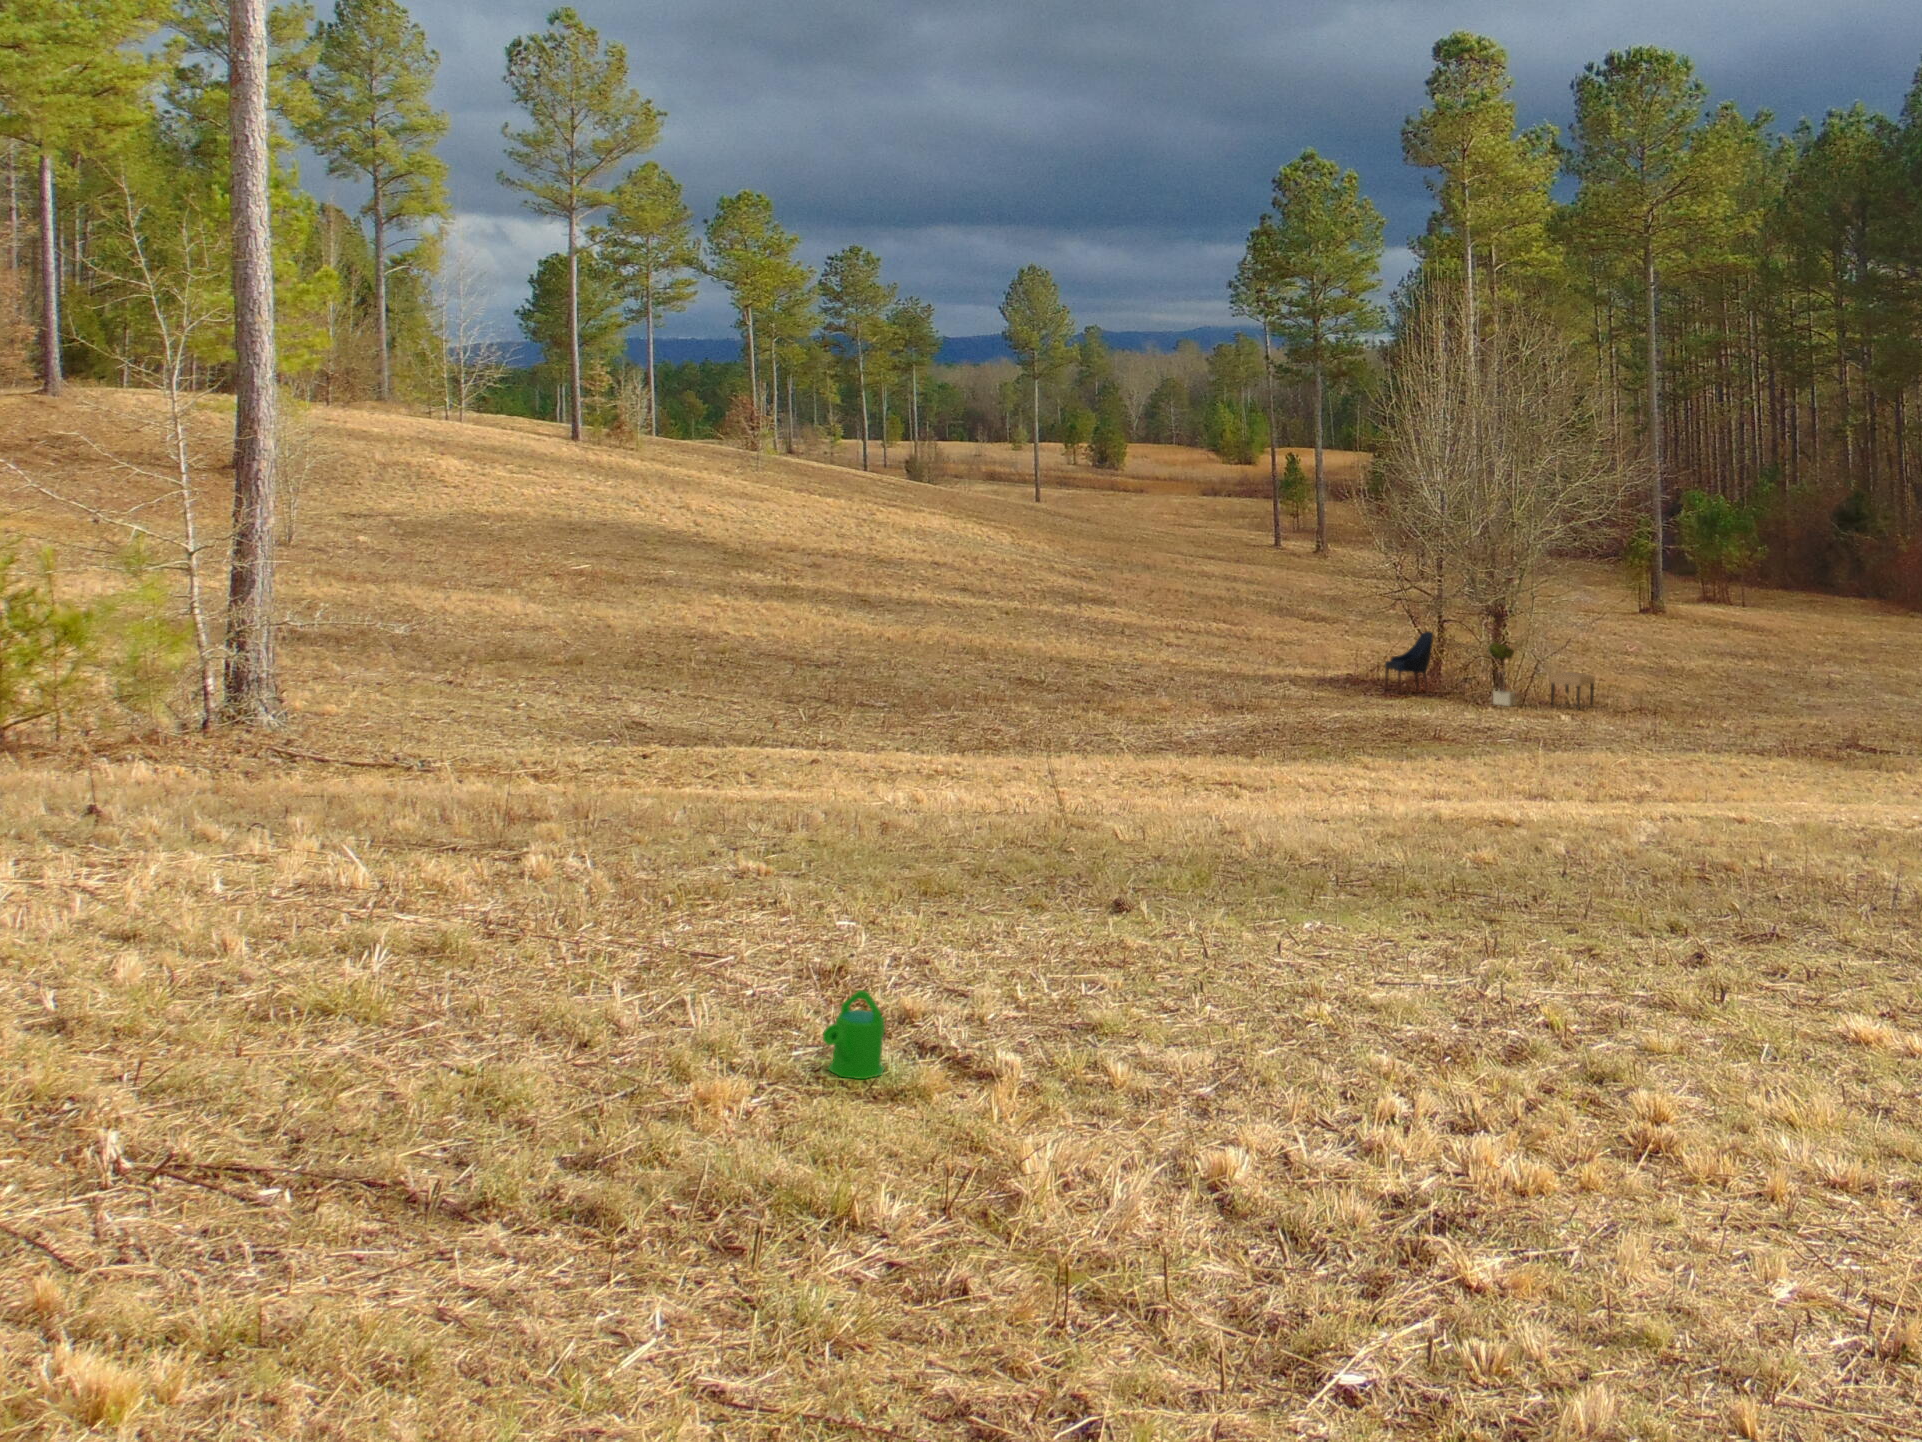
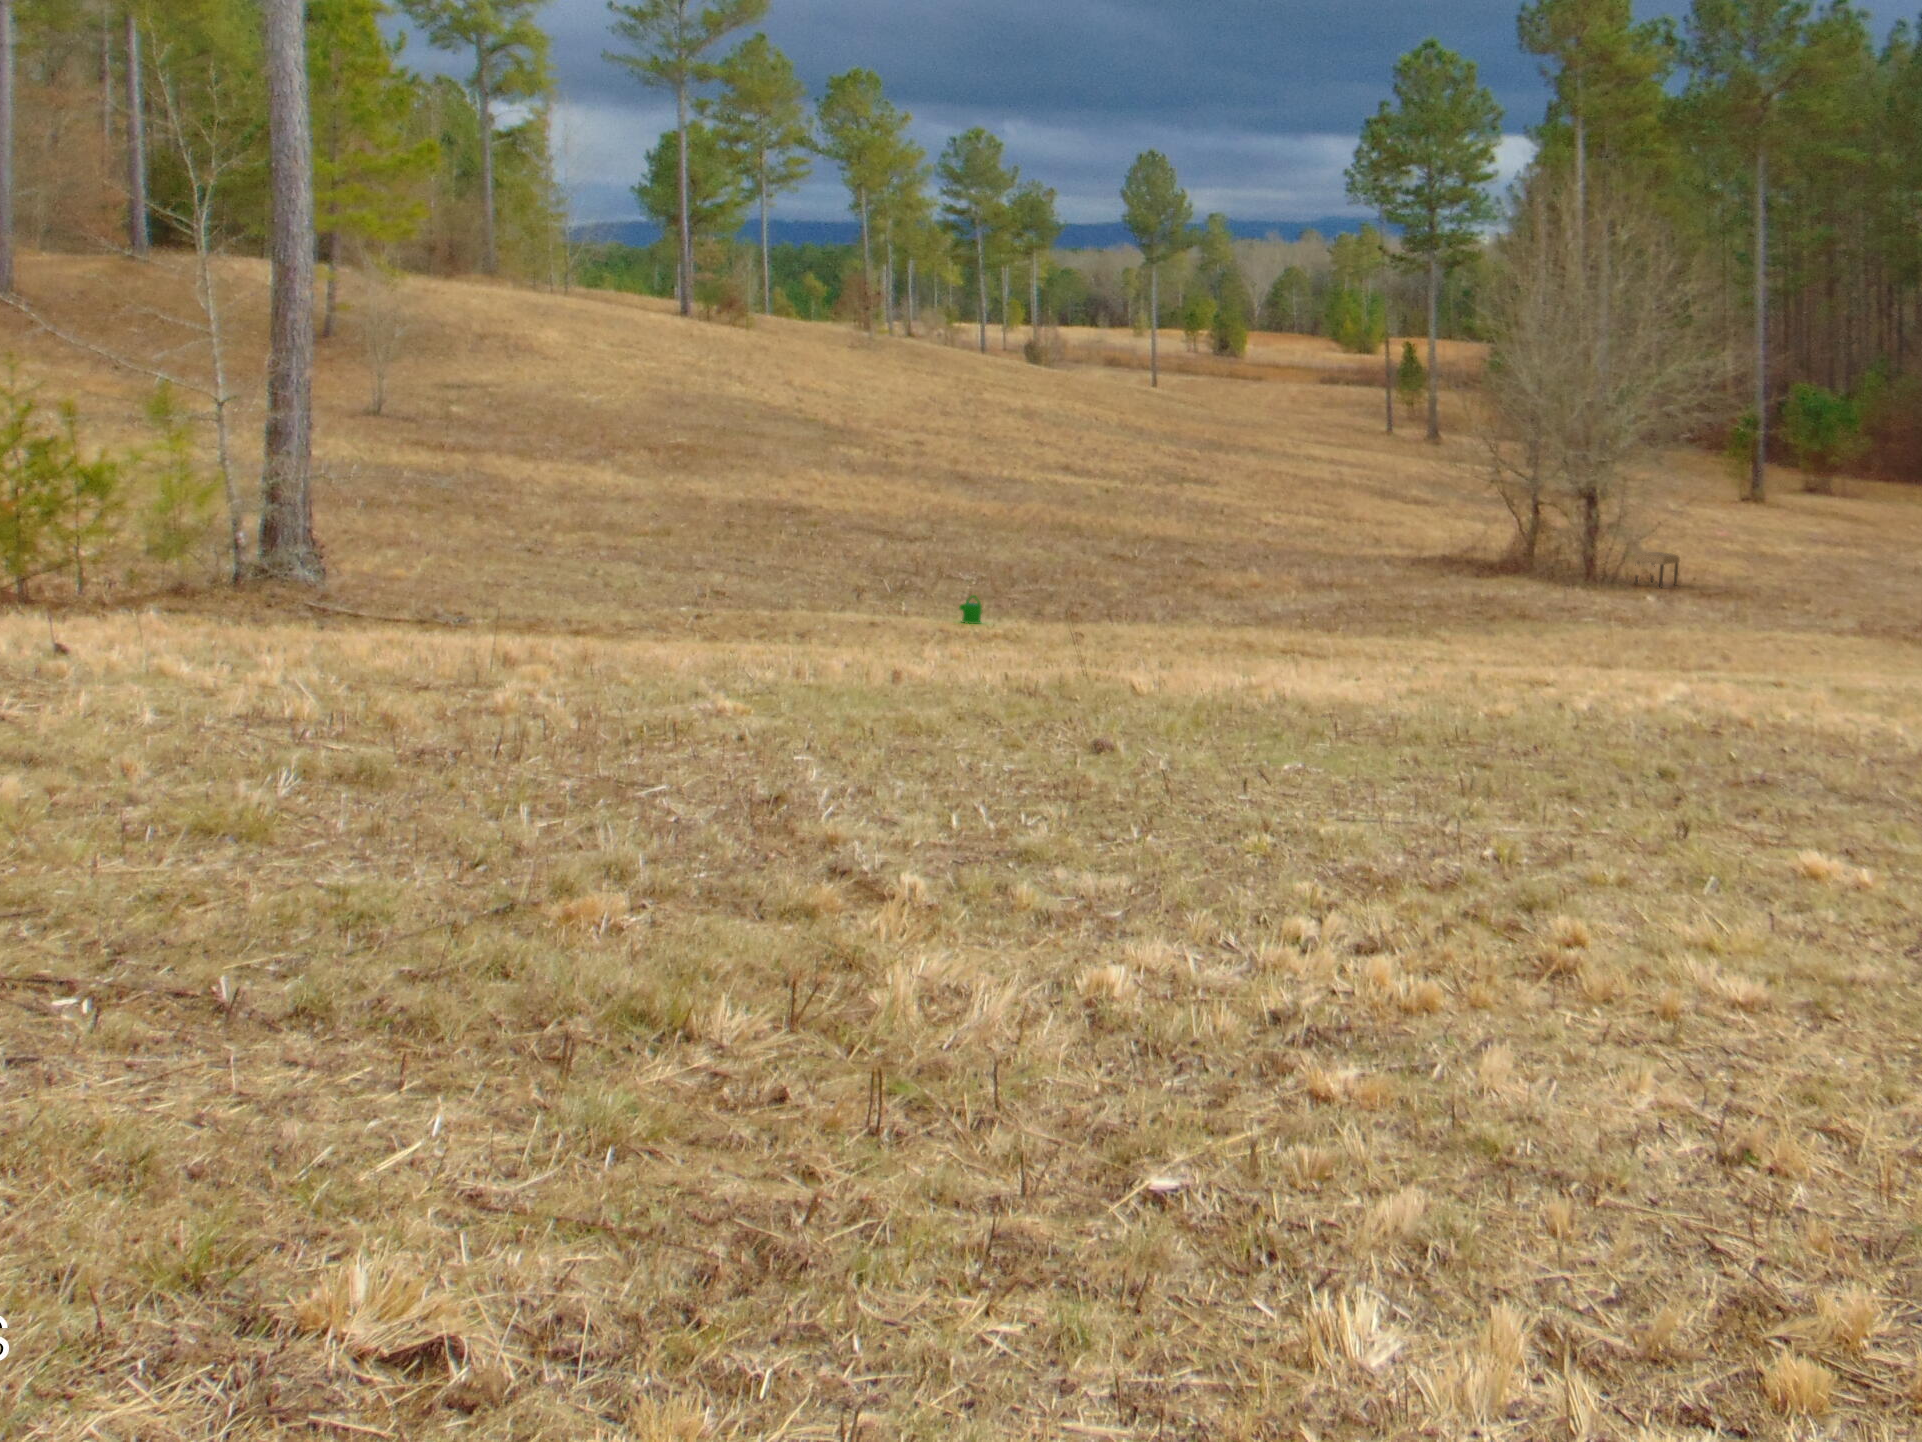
chair: present [1385,631,1433,695] -> none [1476,511,1525,573]
potted tree: present [1488,642,1515,706] -> none [1576,520,1602,584]
watering can: present [823,990,885,1079] -> present [959,595,982,624]

